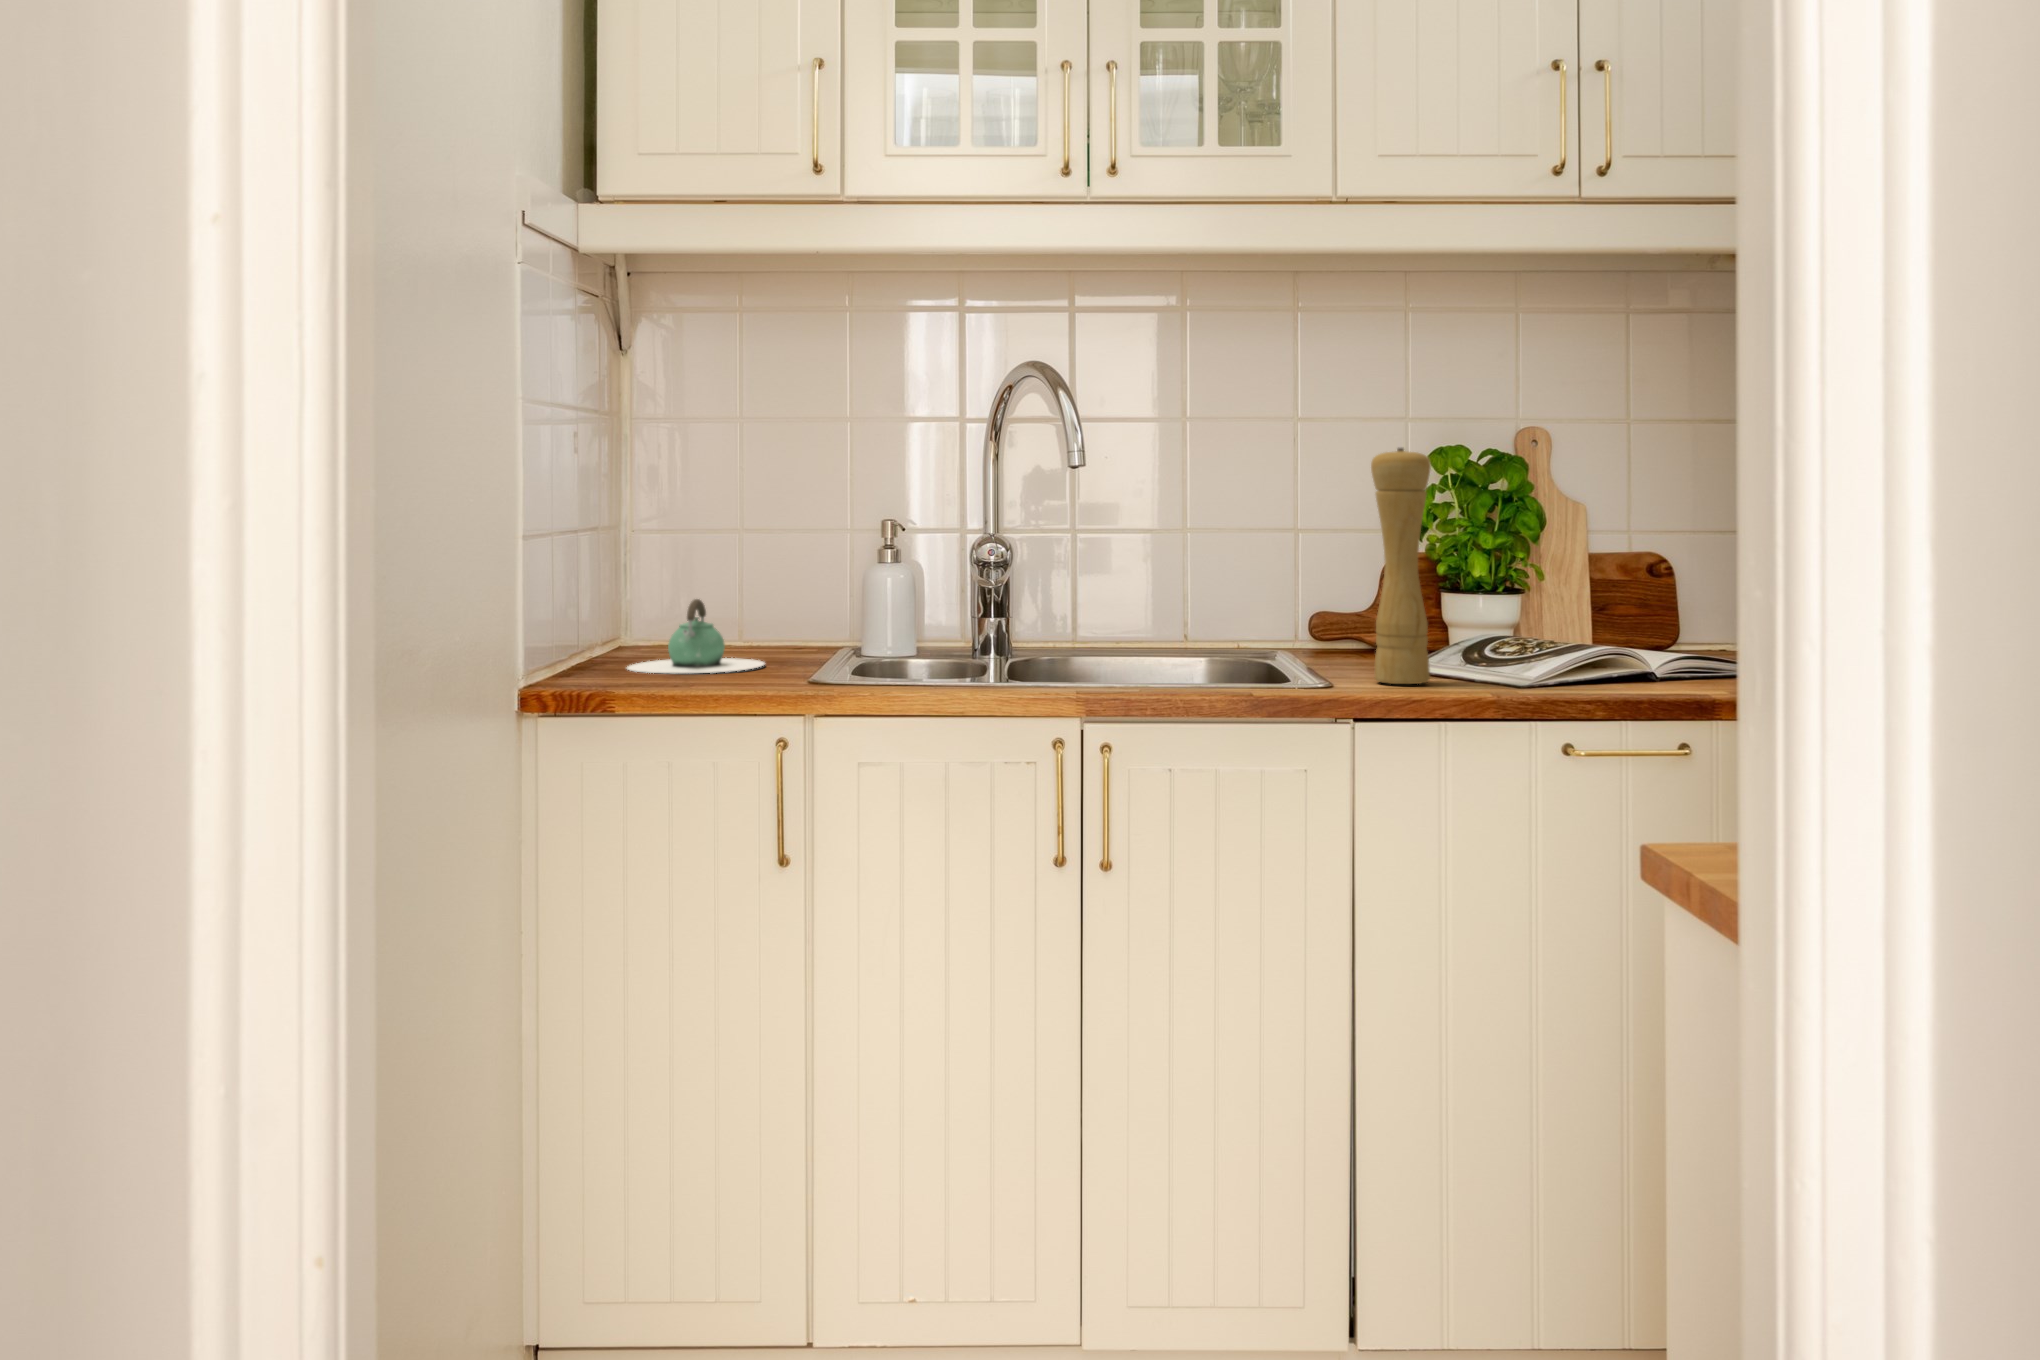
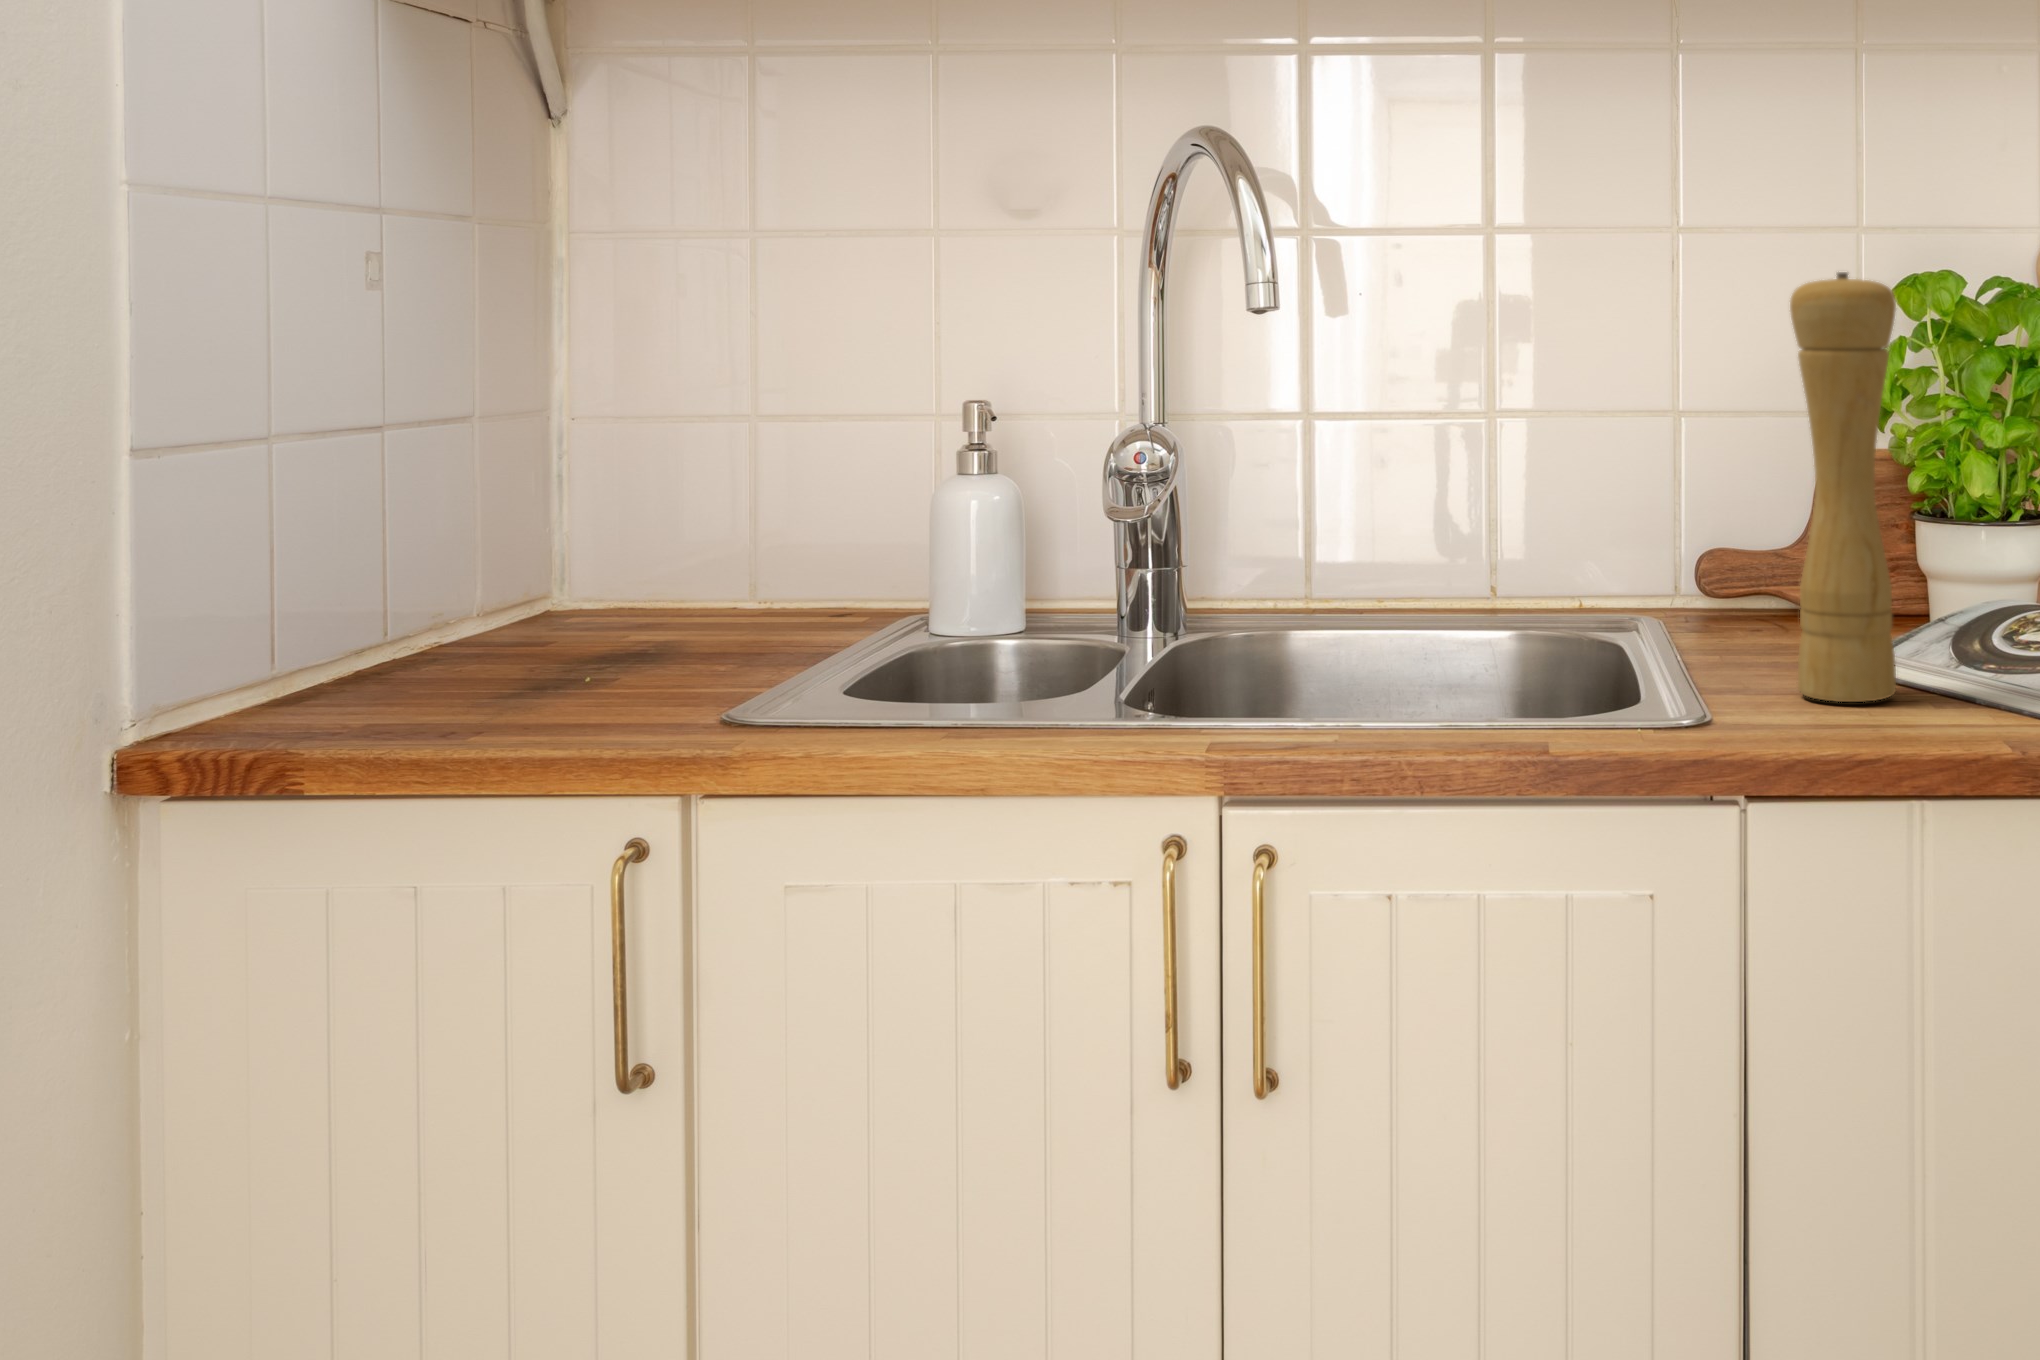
teapot: present [627,599,765,673] -> none [429,550,715,696]

